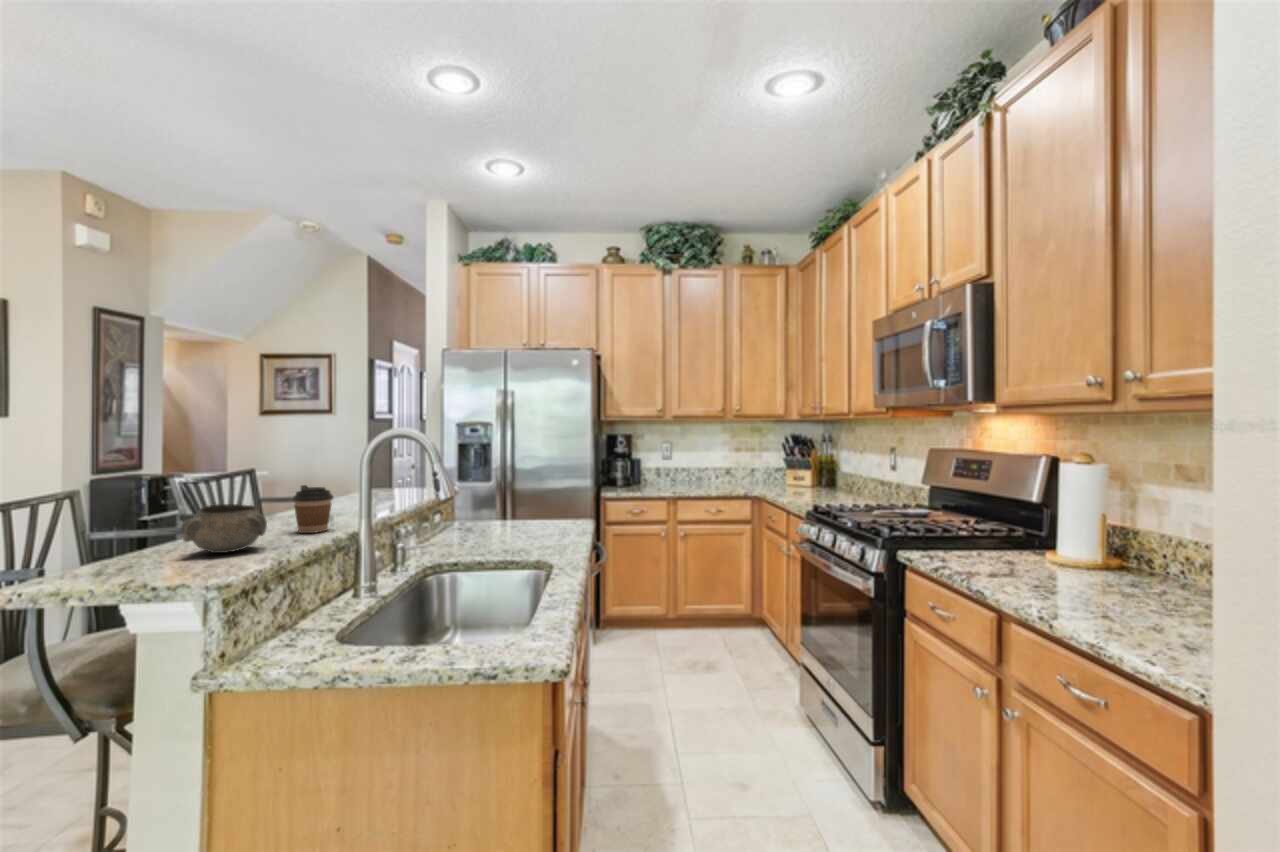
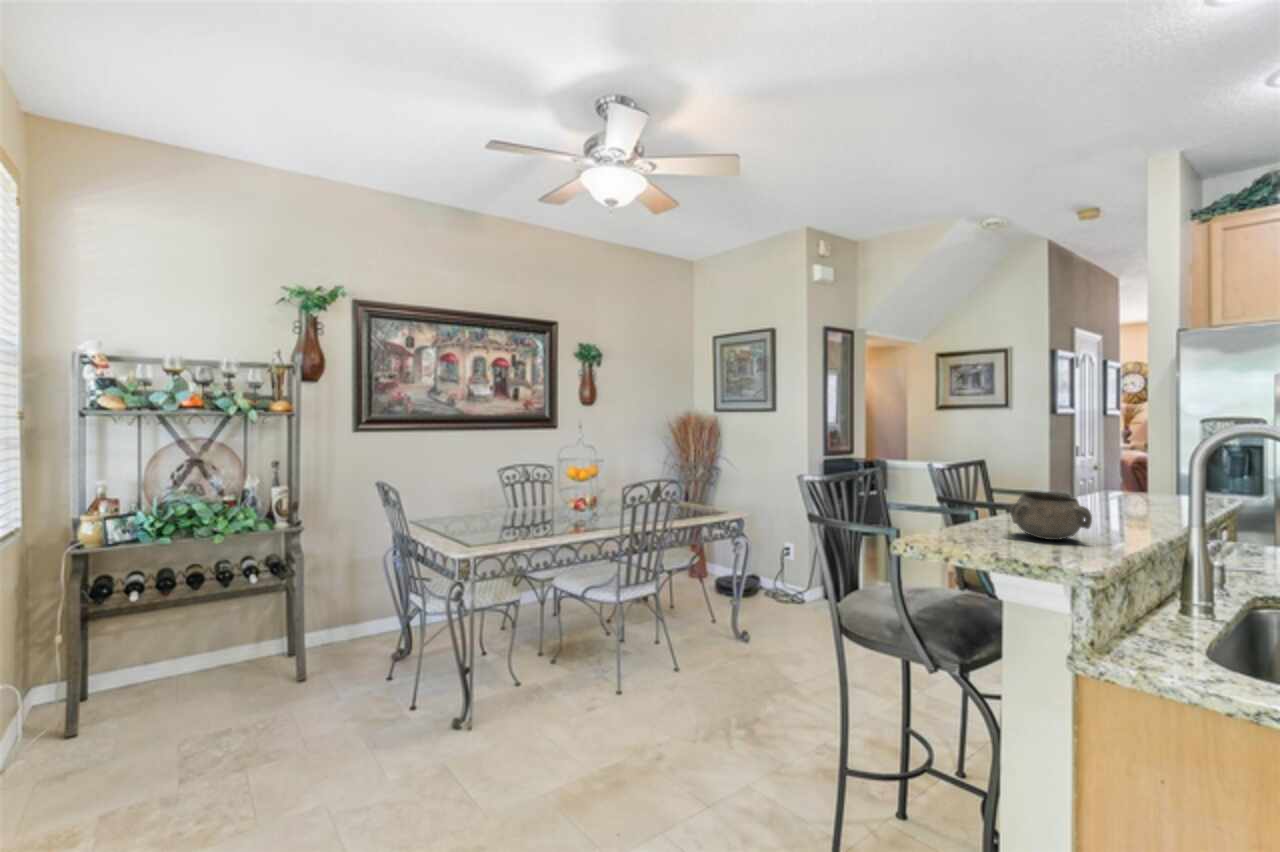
coffee cup: present [293,485,333,533] -> none [1091,481,1140,533]

